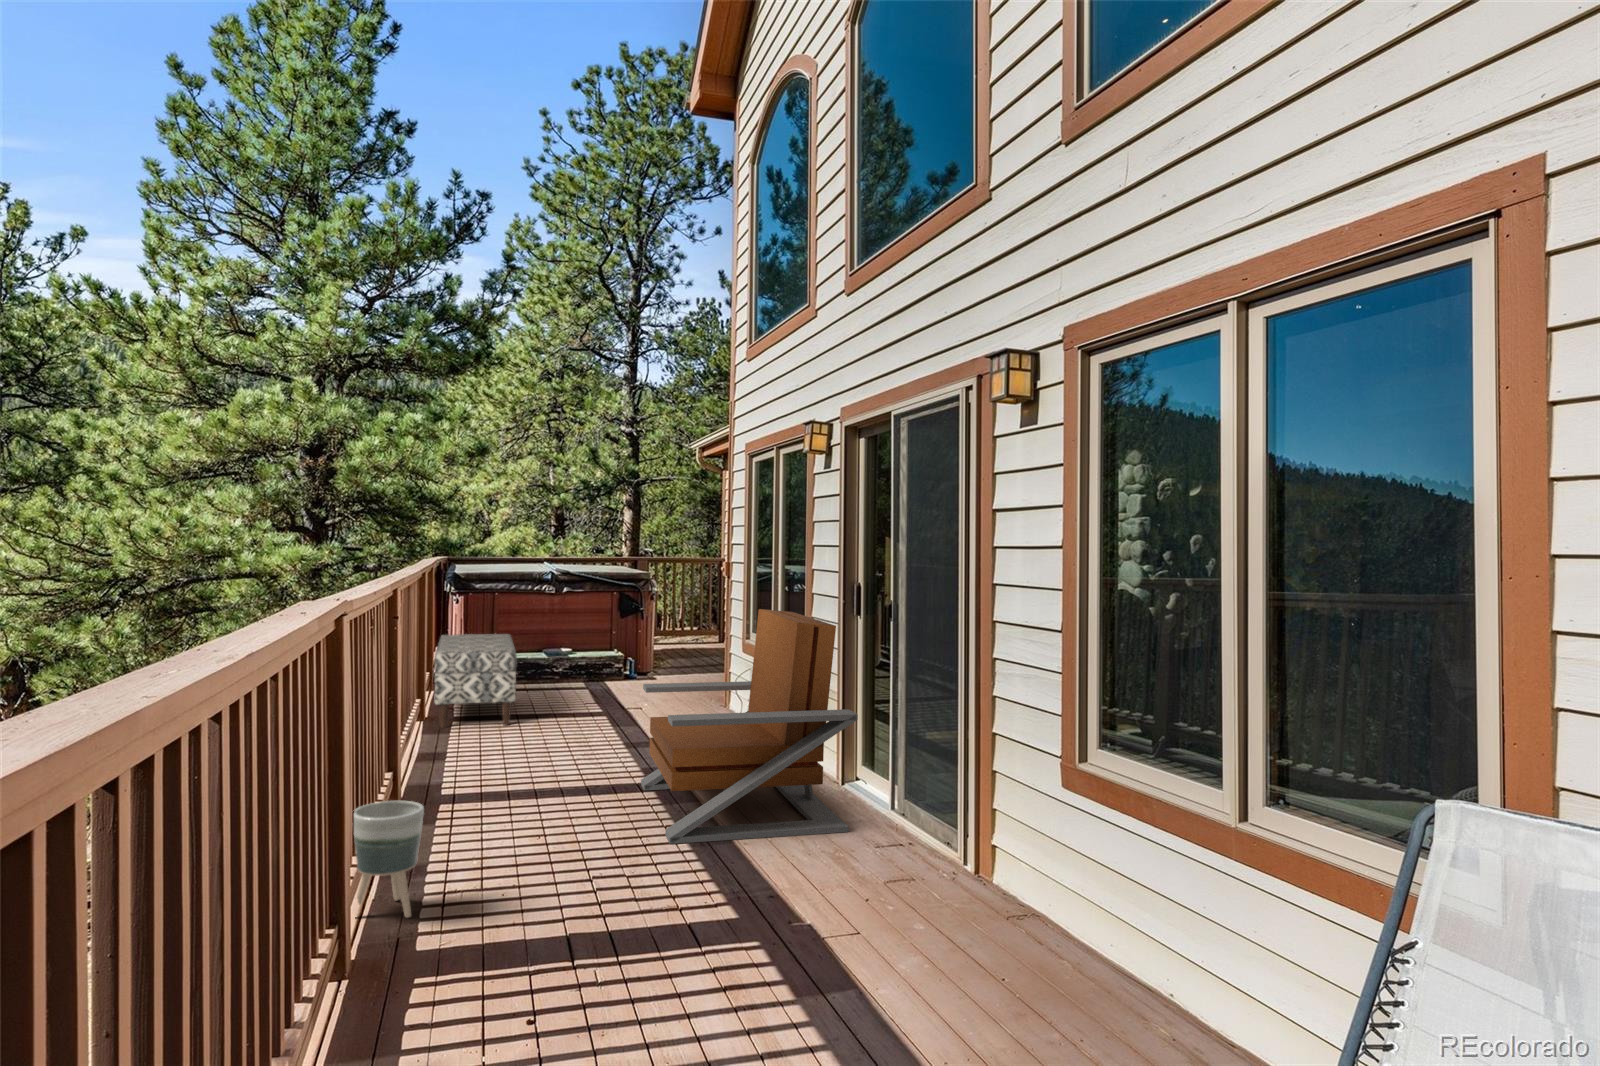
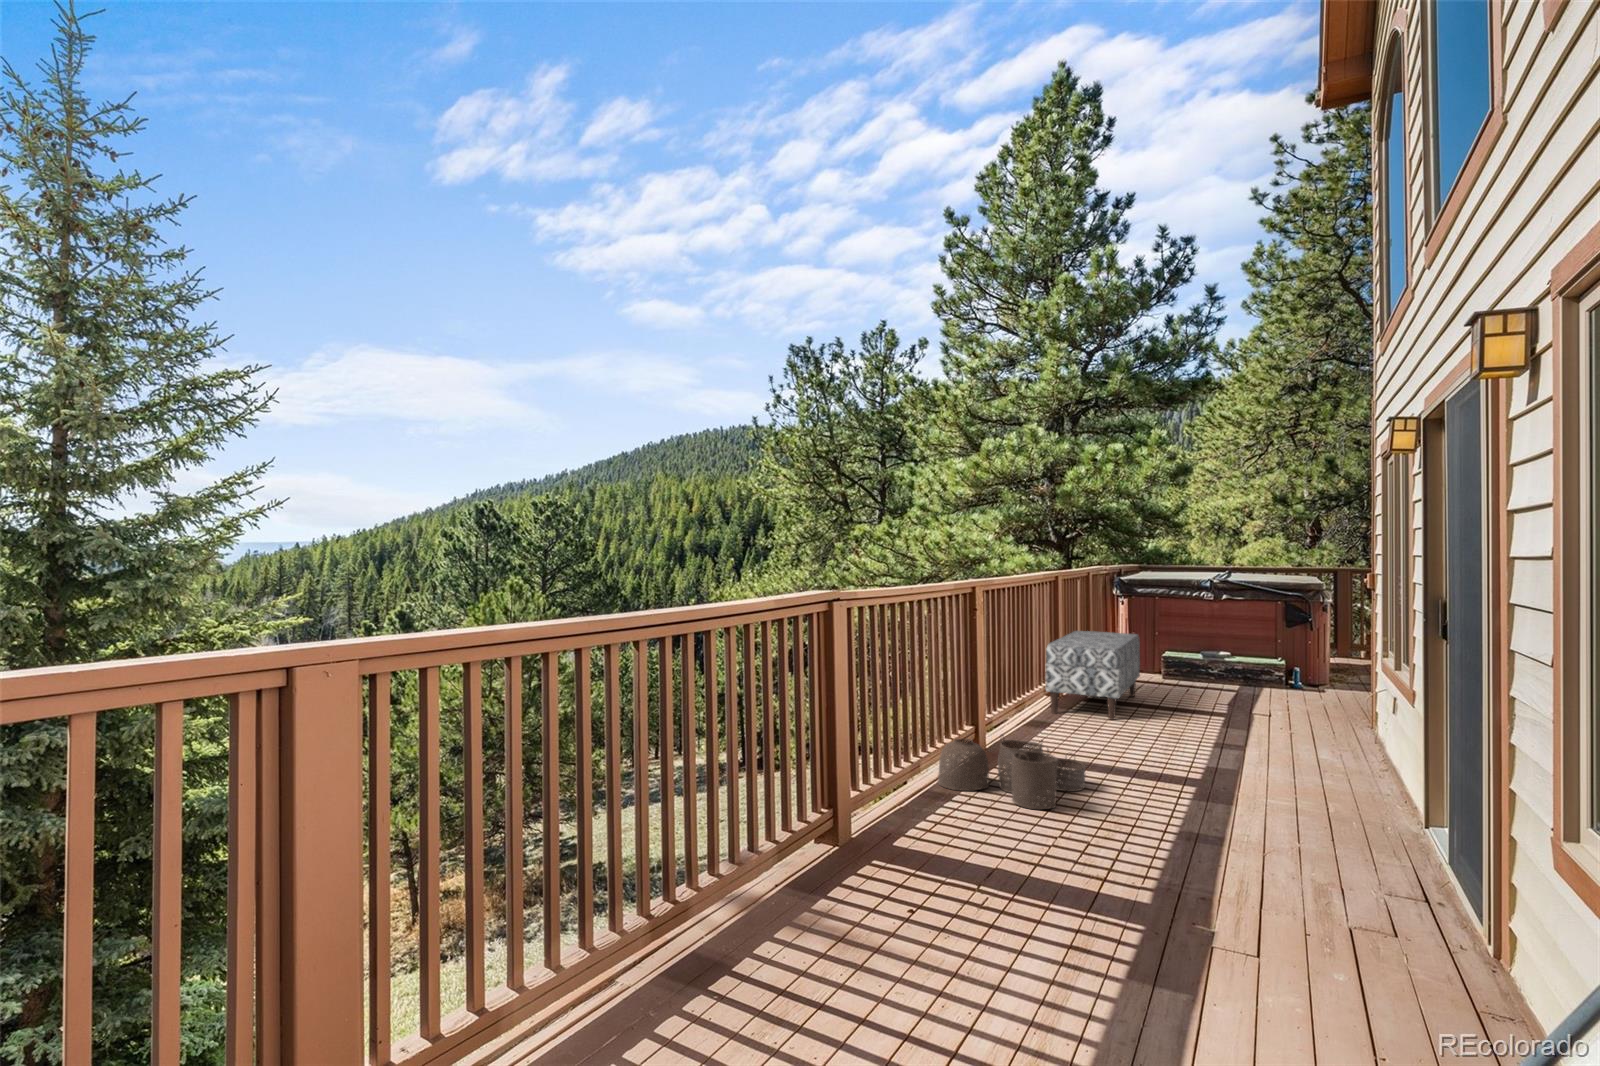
lounge chair: present [641,609,858,844] -> none [1151,622,1428,934]
woven basket: none [398,747,549,818] -> present [938,735,1085,809]
planter: present [354,801,424,917] -> none [809,766,868,875]

